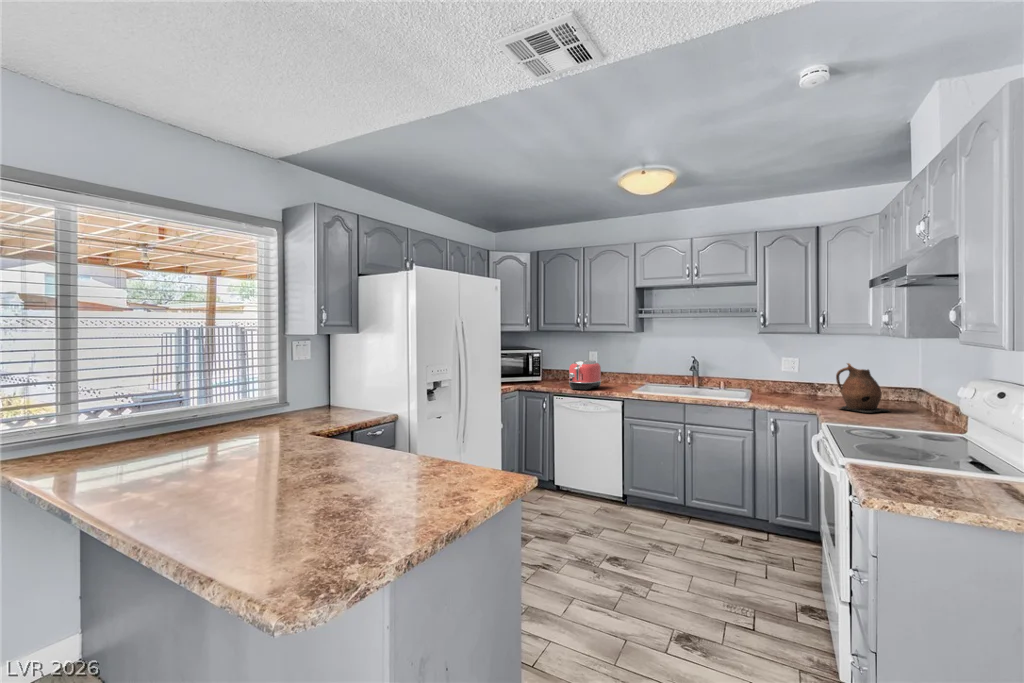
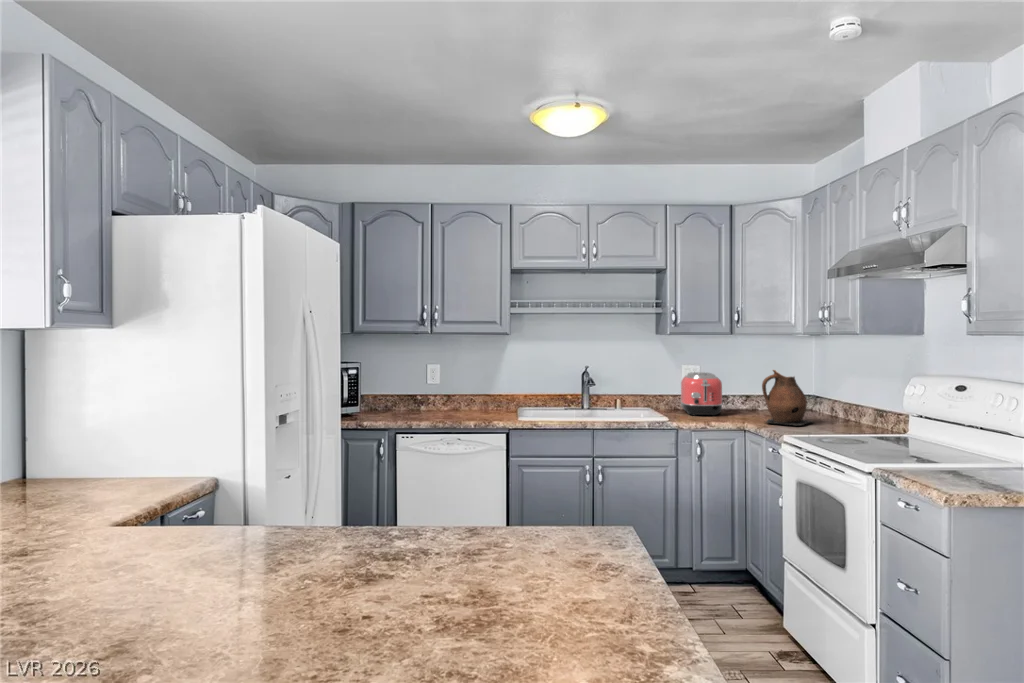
toaster: present [569,360,601,390] -> present [680,372,723,416]

